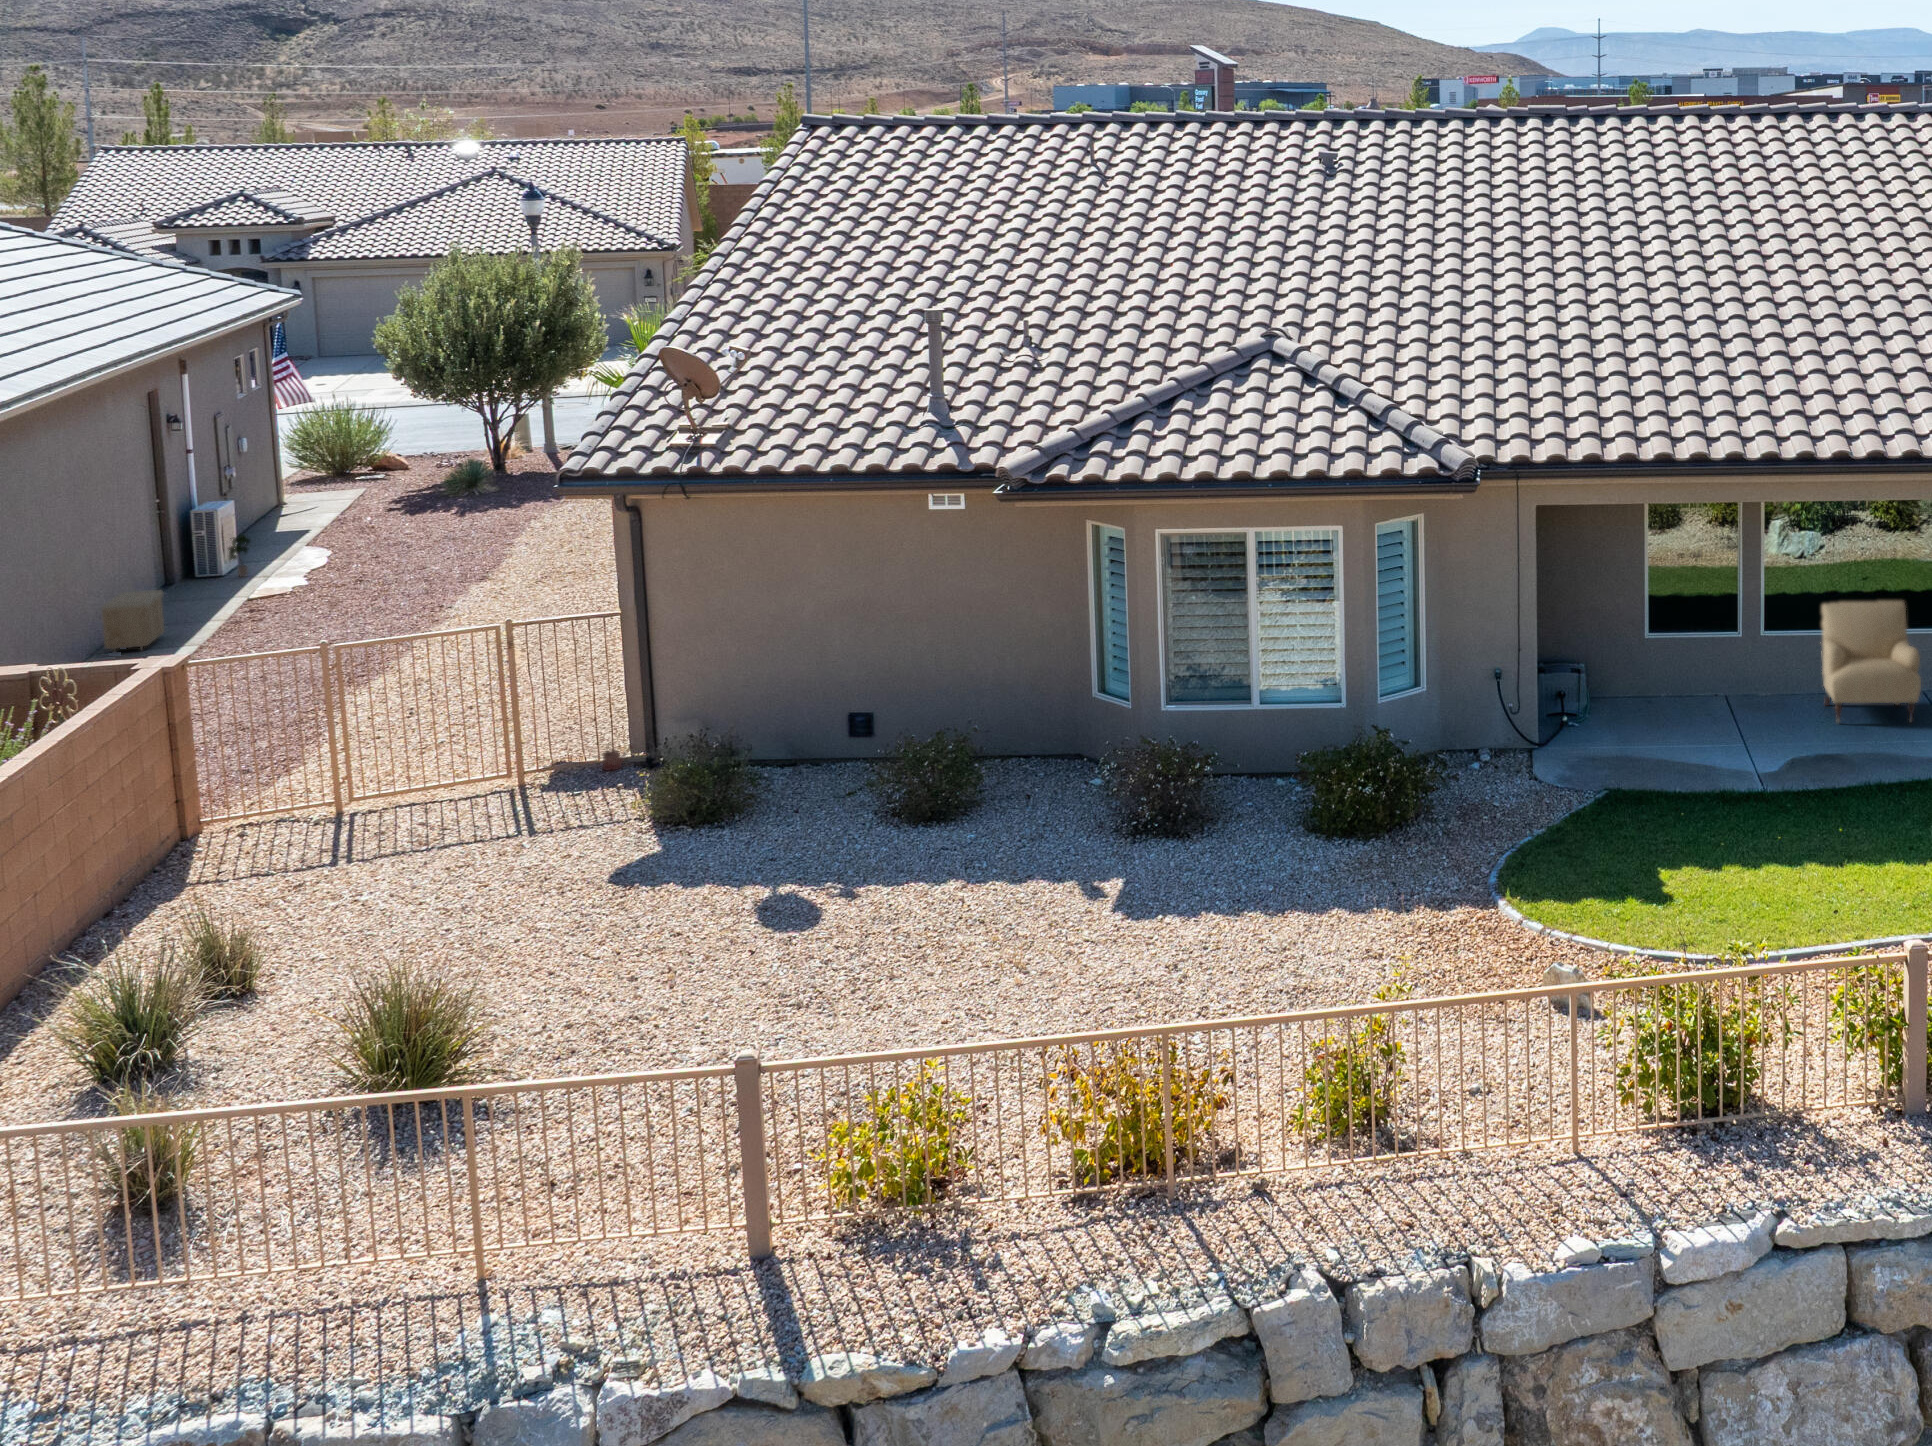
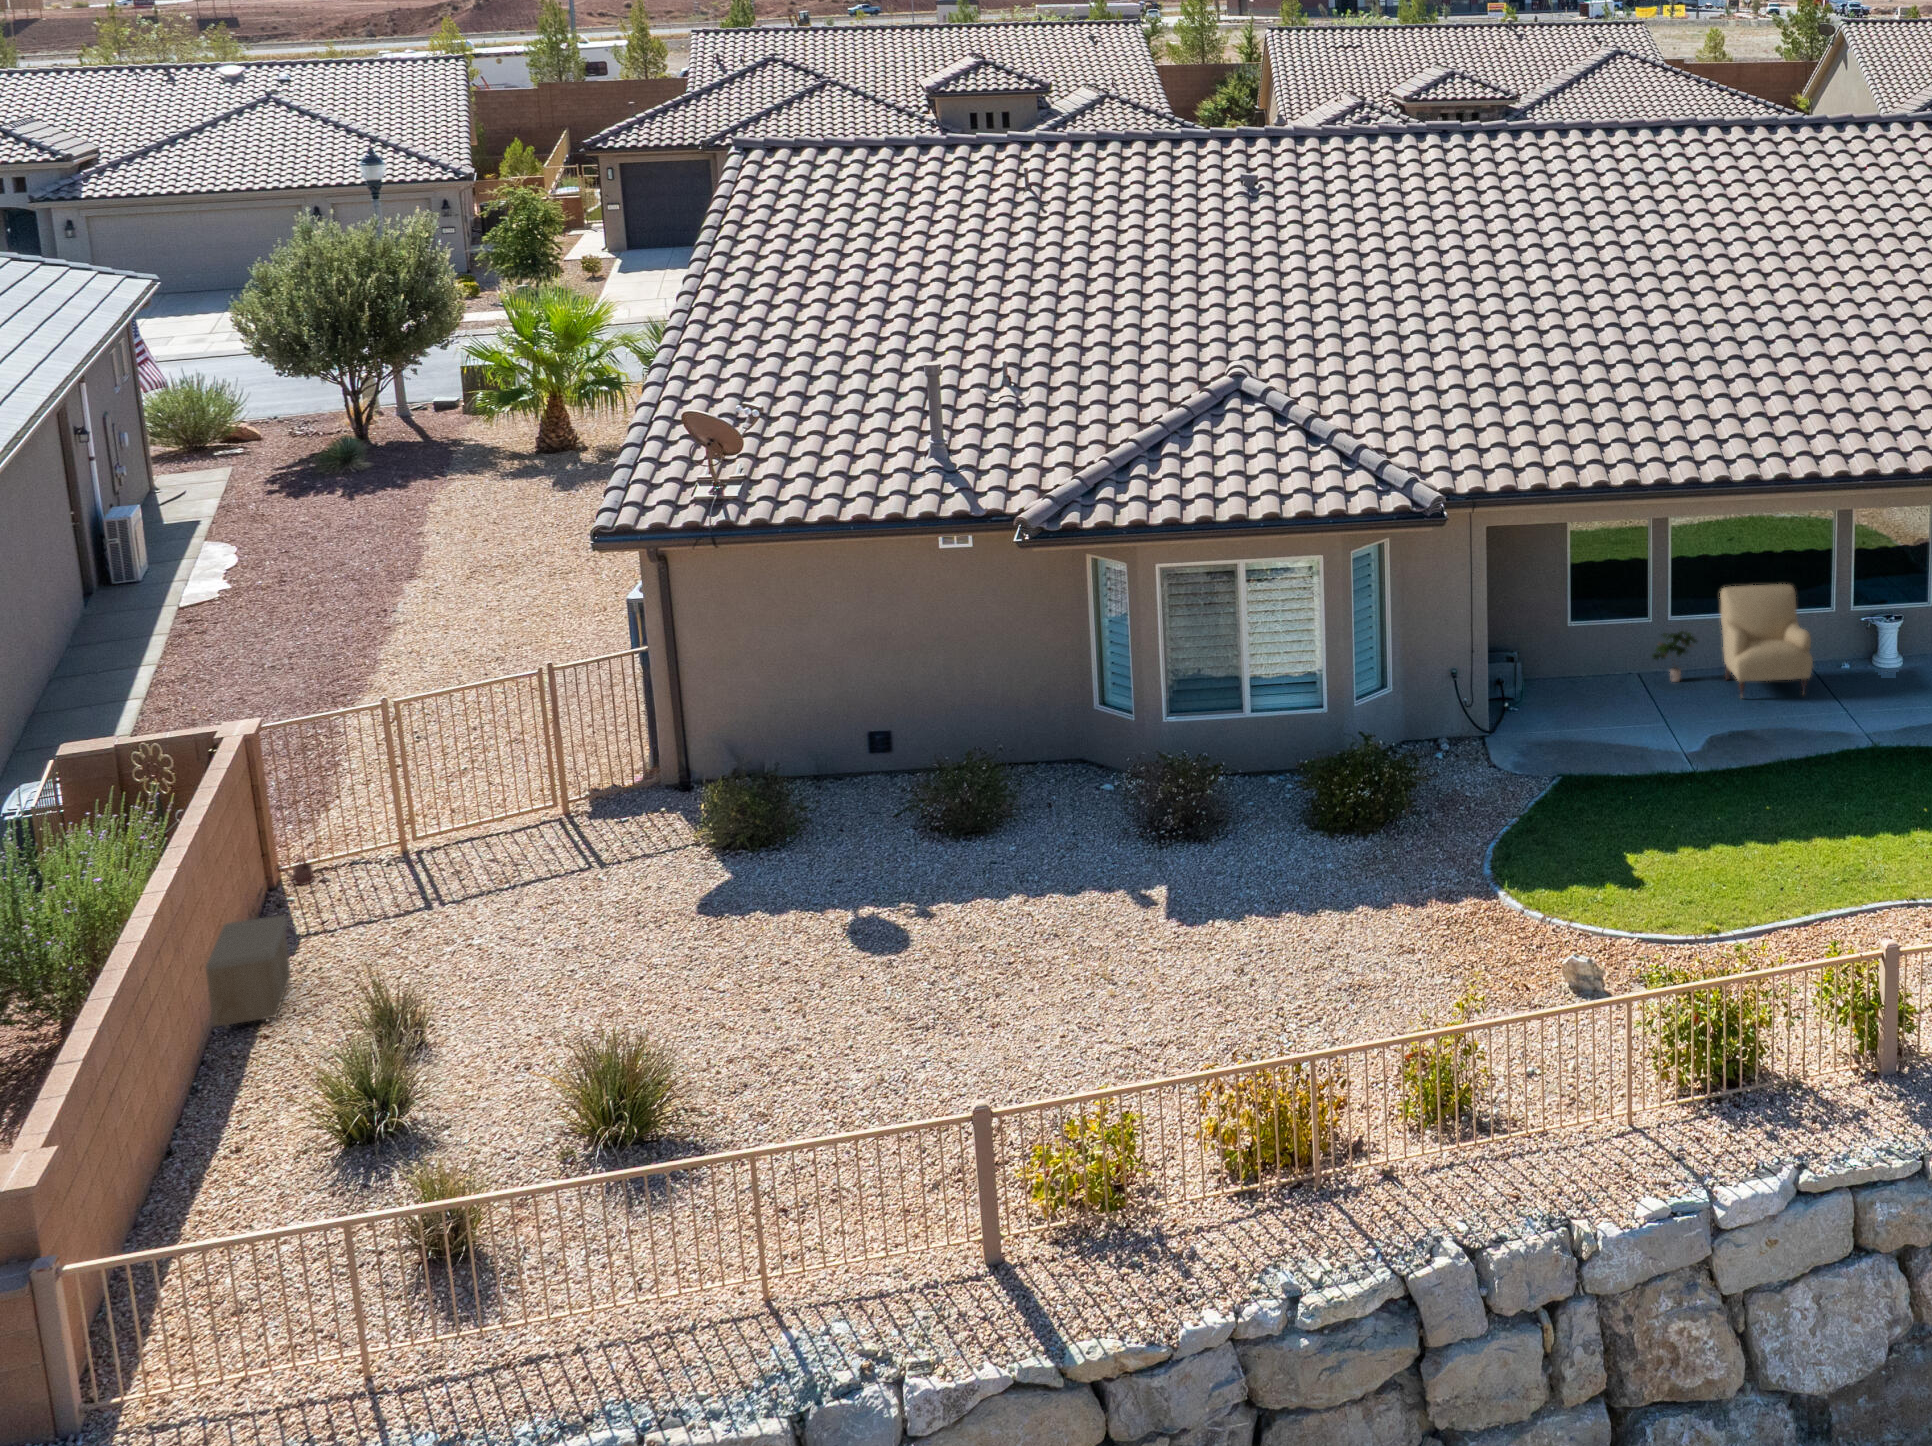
potted plant: present [229,535,250,577] -> present [1652,631,1697,682]
storage bench: present [102,590,164,652] -> present [206,915,291,1029]
watering can: present [596,745,634,770] -> present [277,858,321,885]

